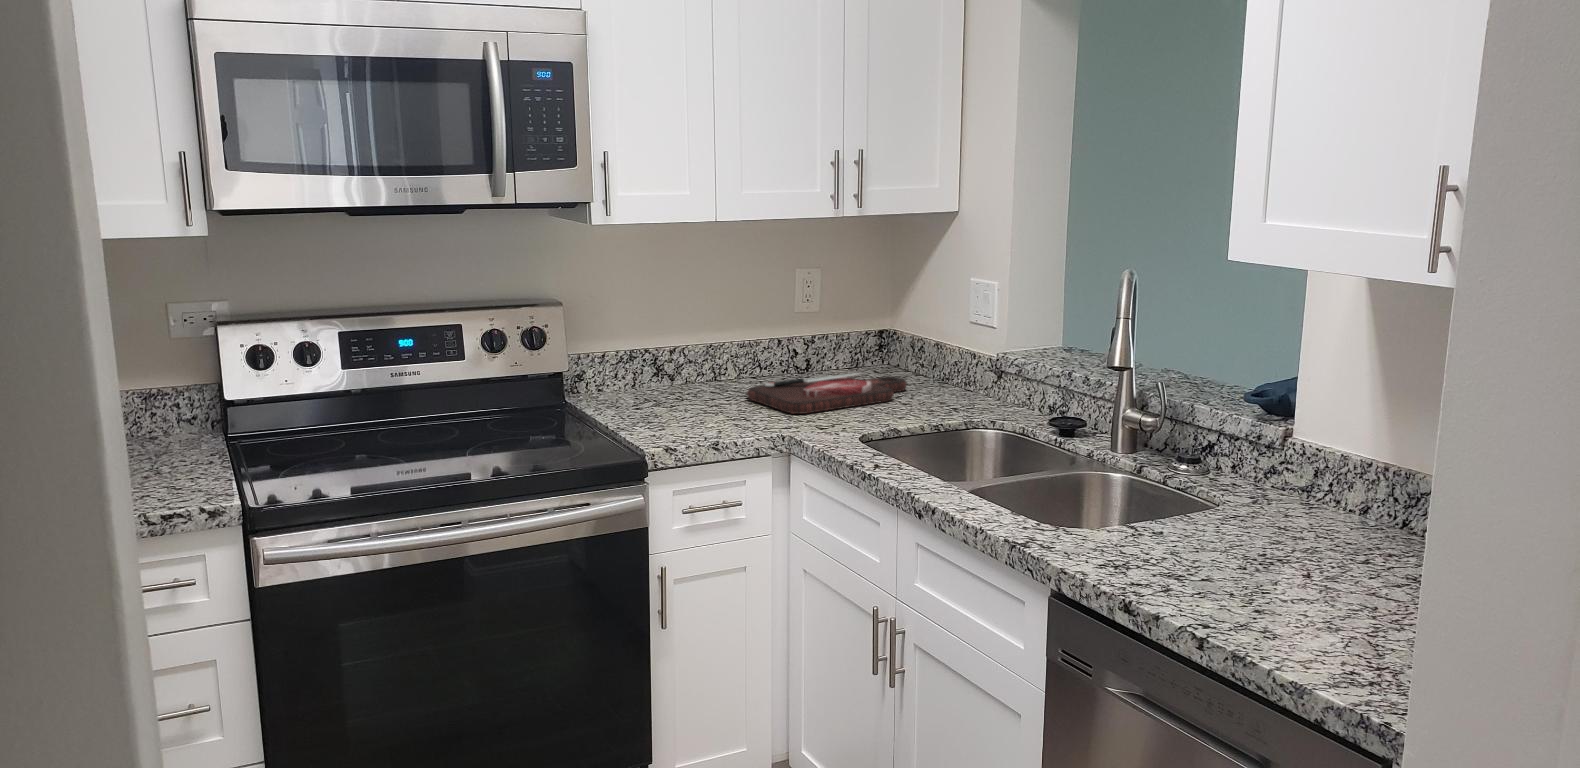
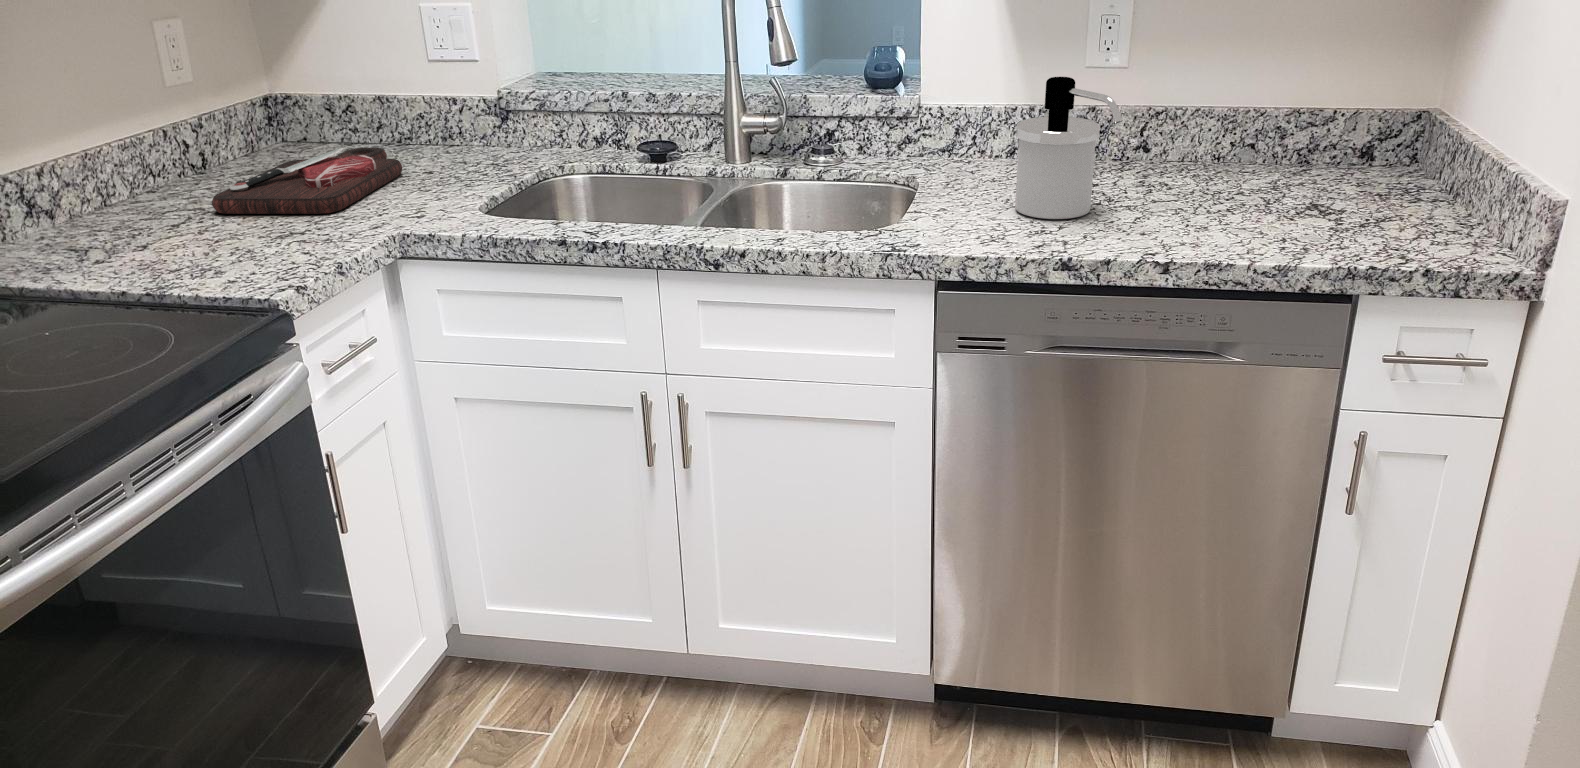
soap dispenser: none [1203,428,1298,579] -> present [1015,77,1122,219]

